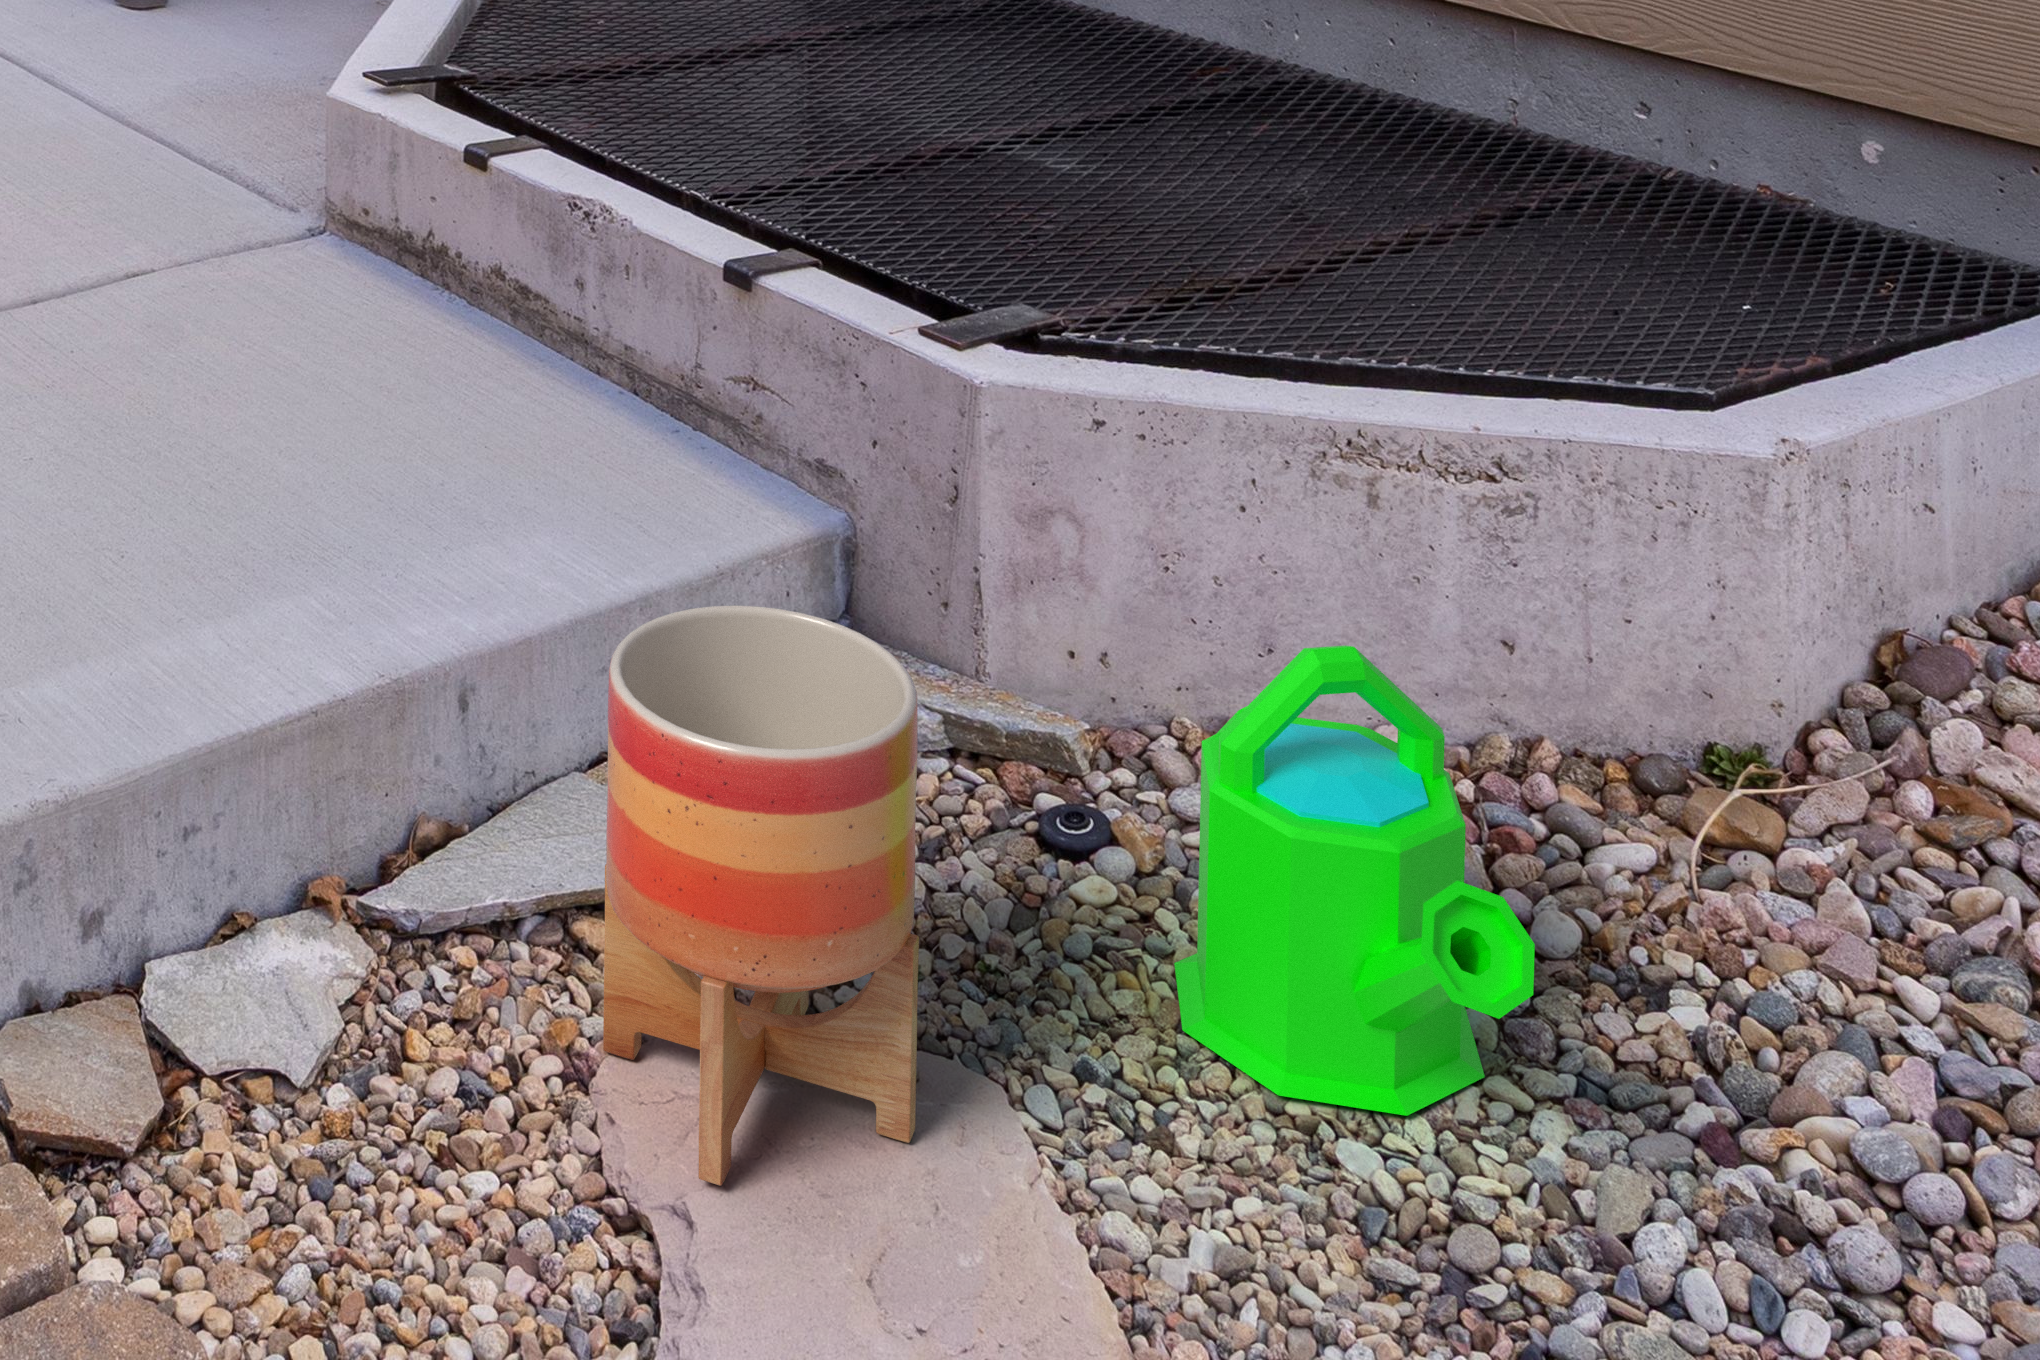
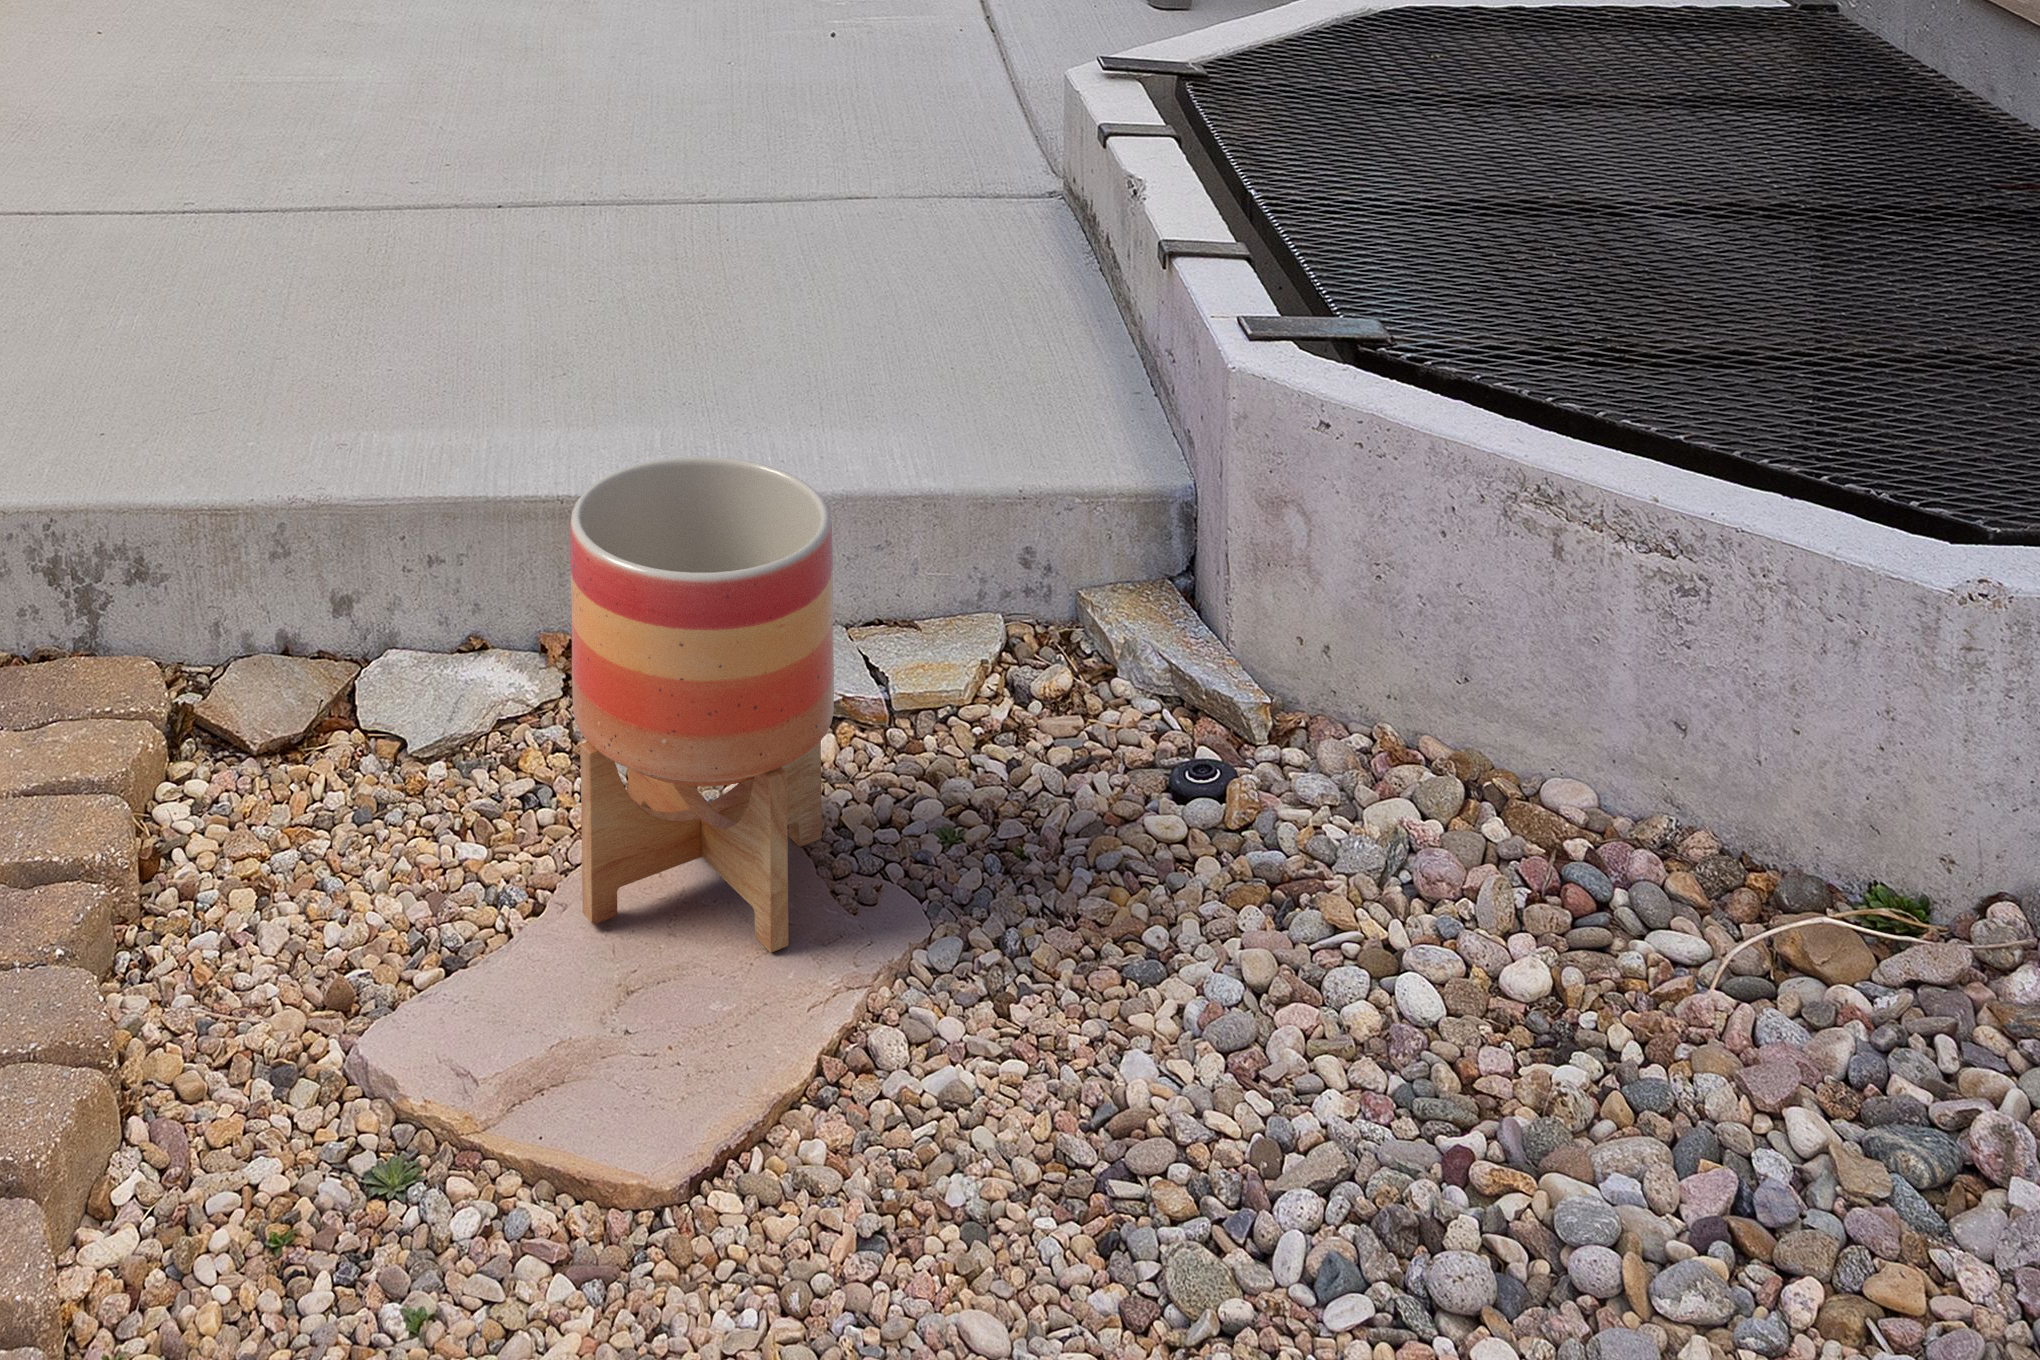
watering can: present [1174,645,1535,1116] -> none [1099,629,1396,1097]

